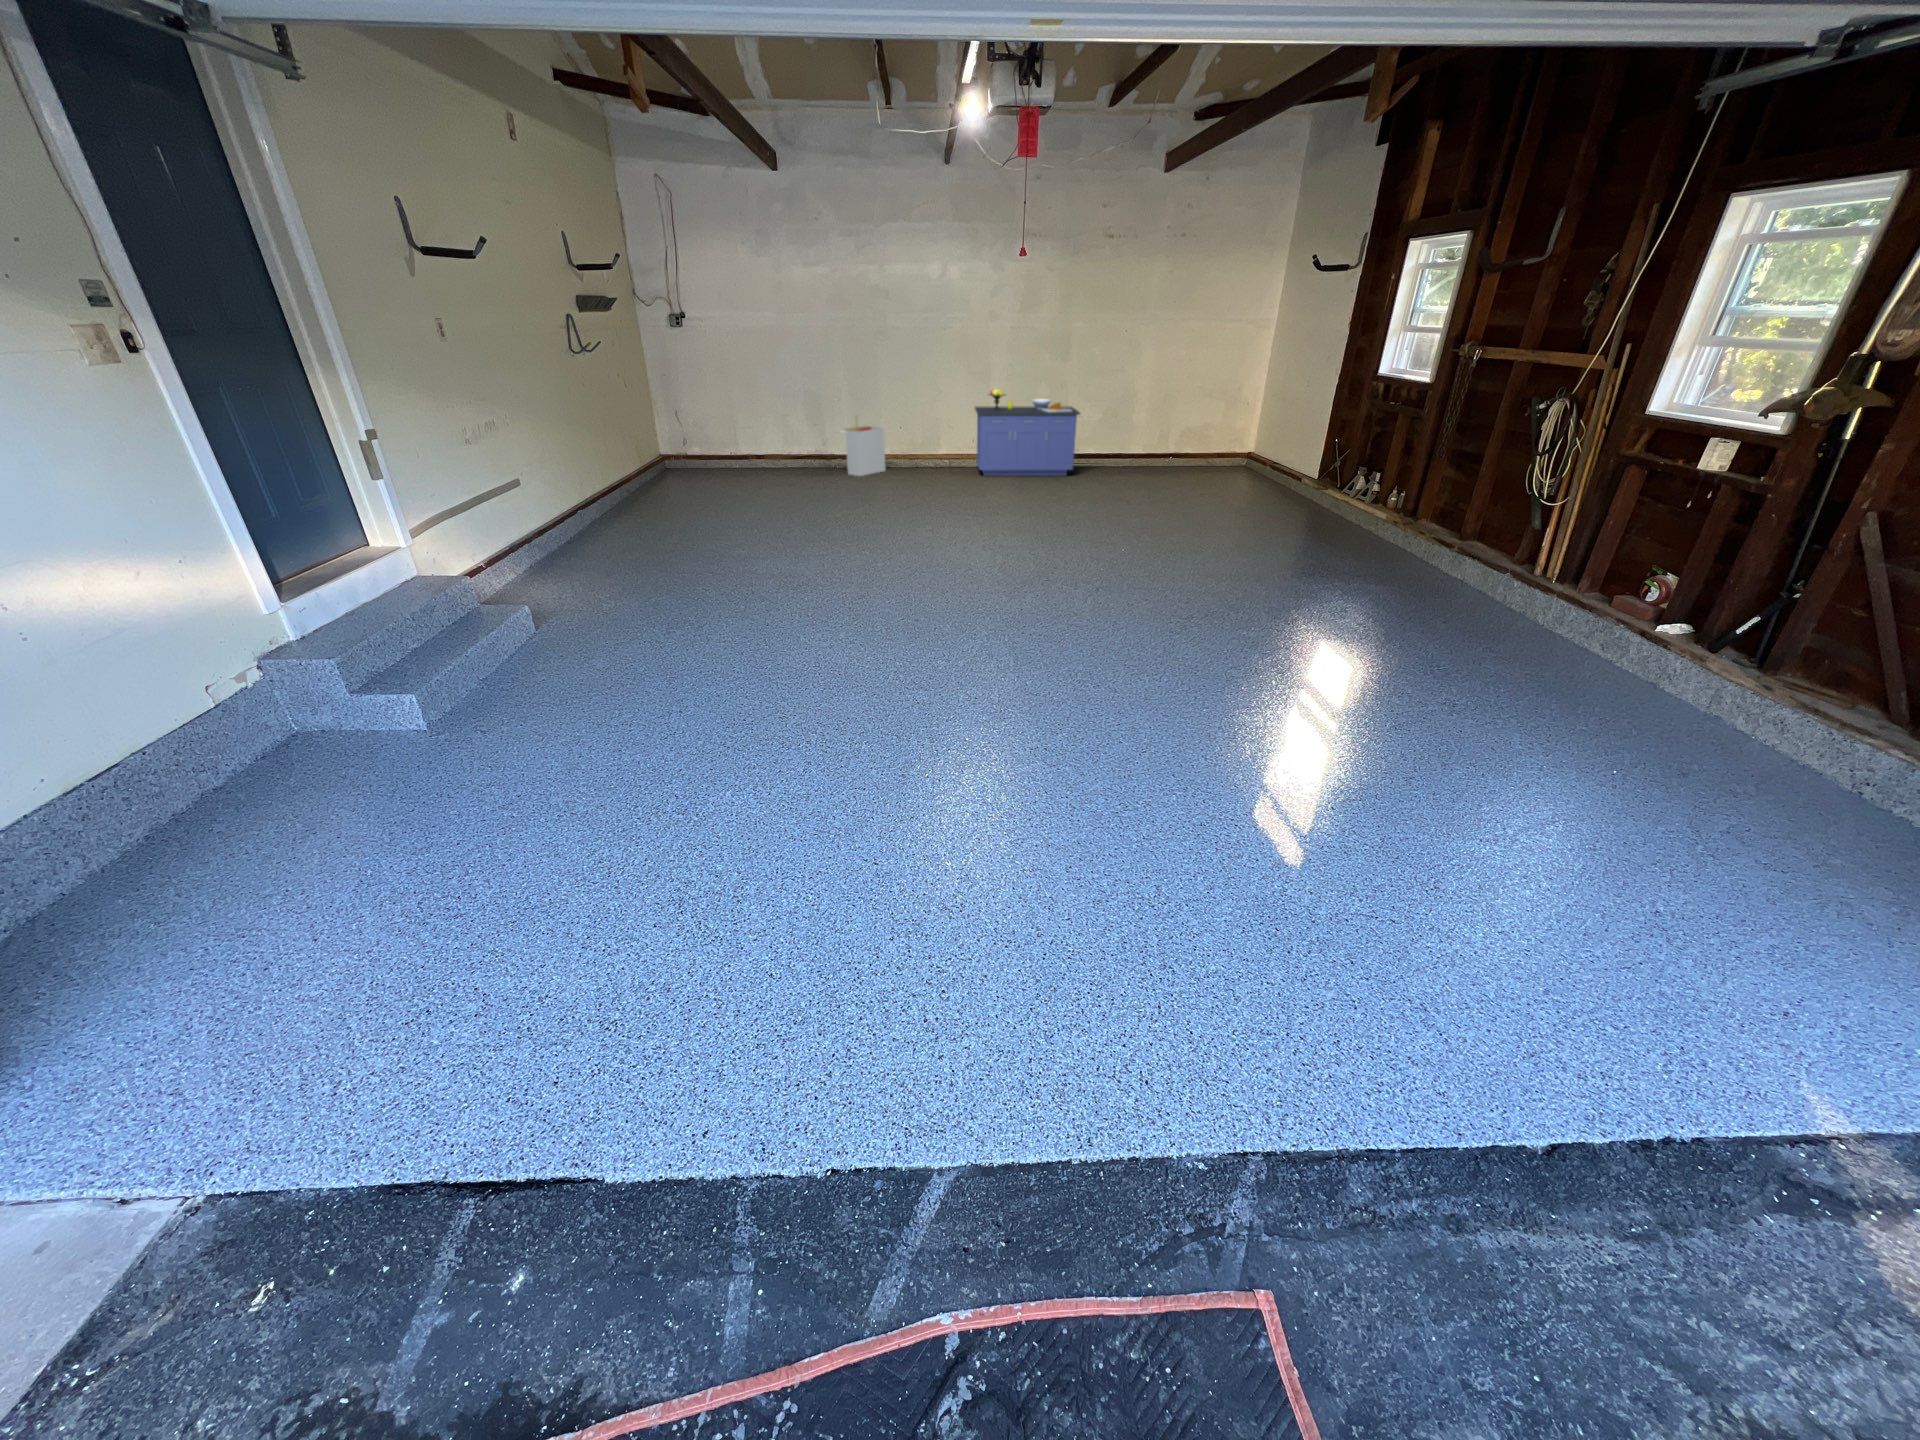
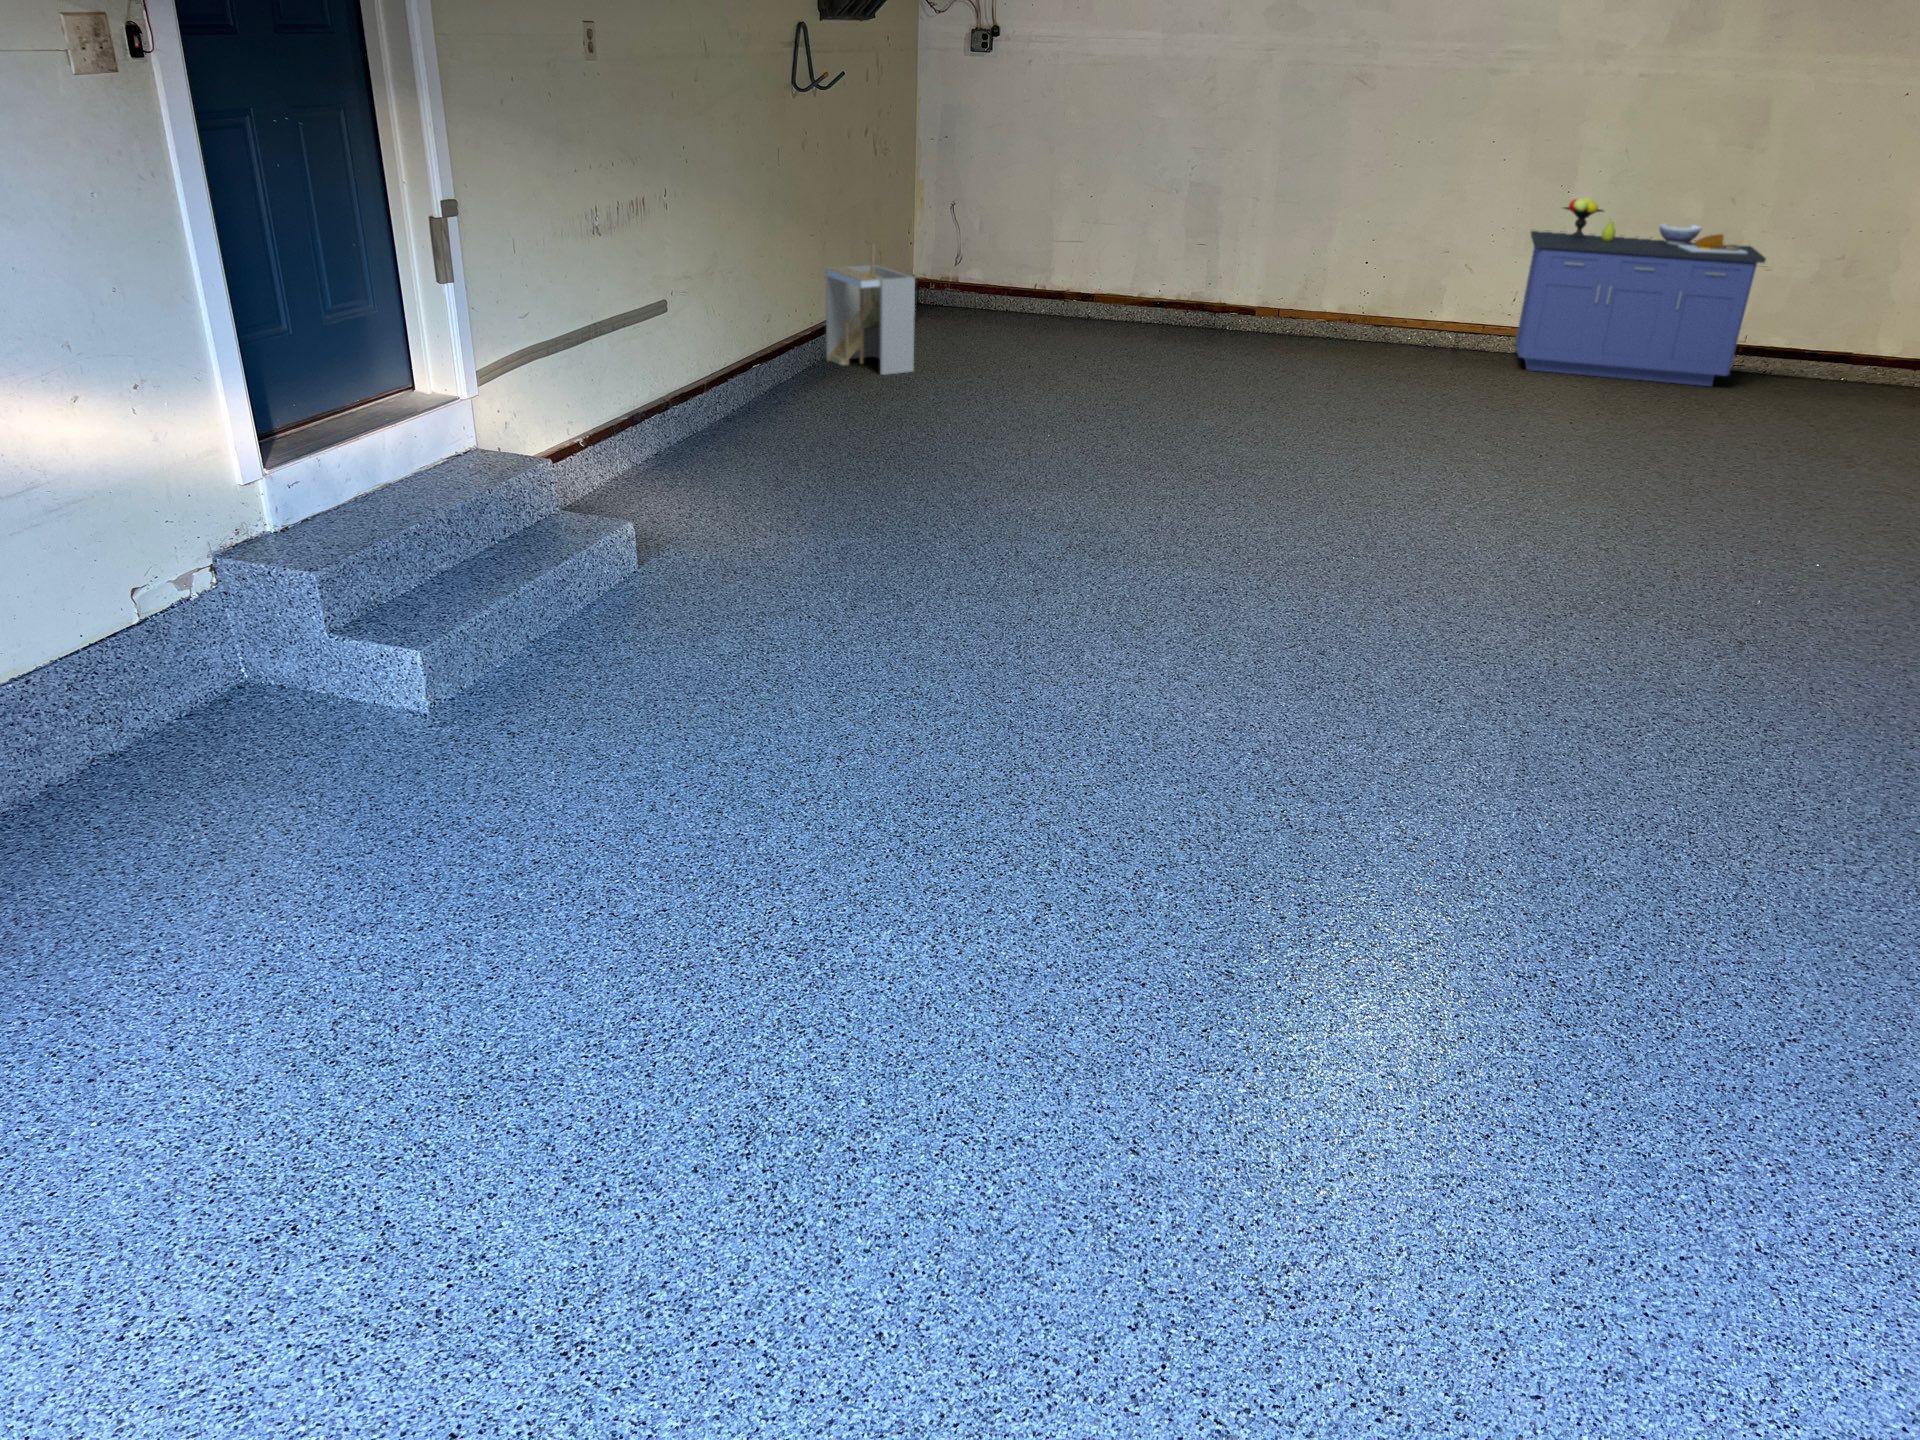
storage bin: present [840,416,886,476] -> present [826,244,915,375]

